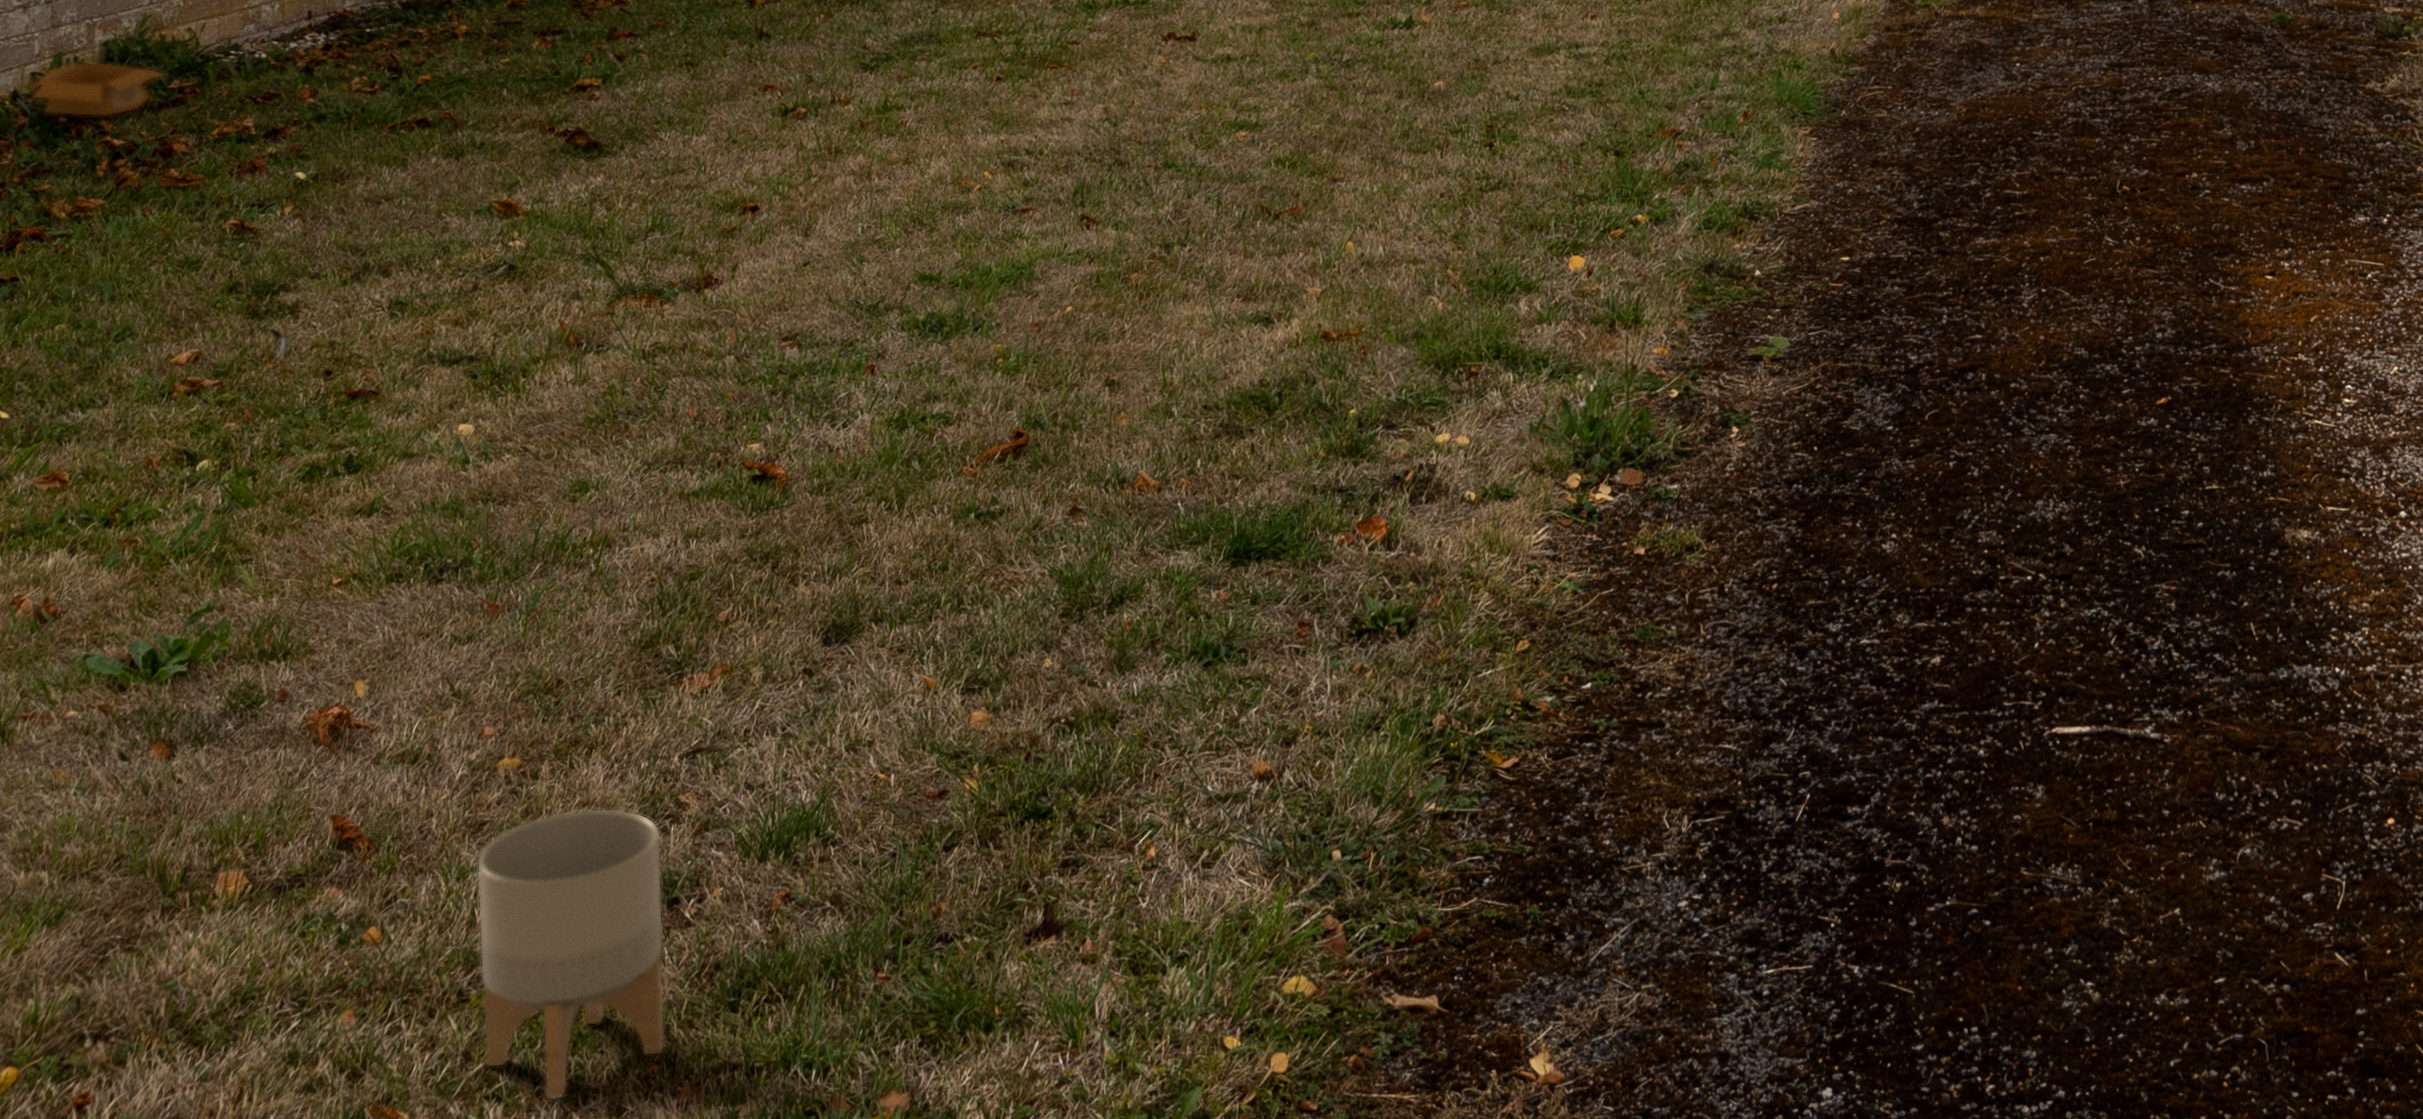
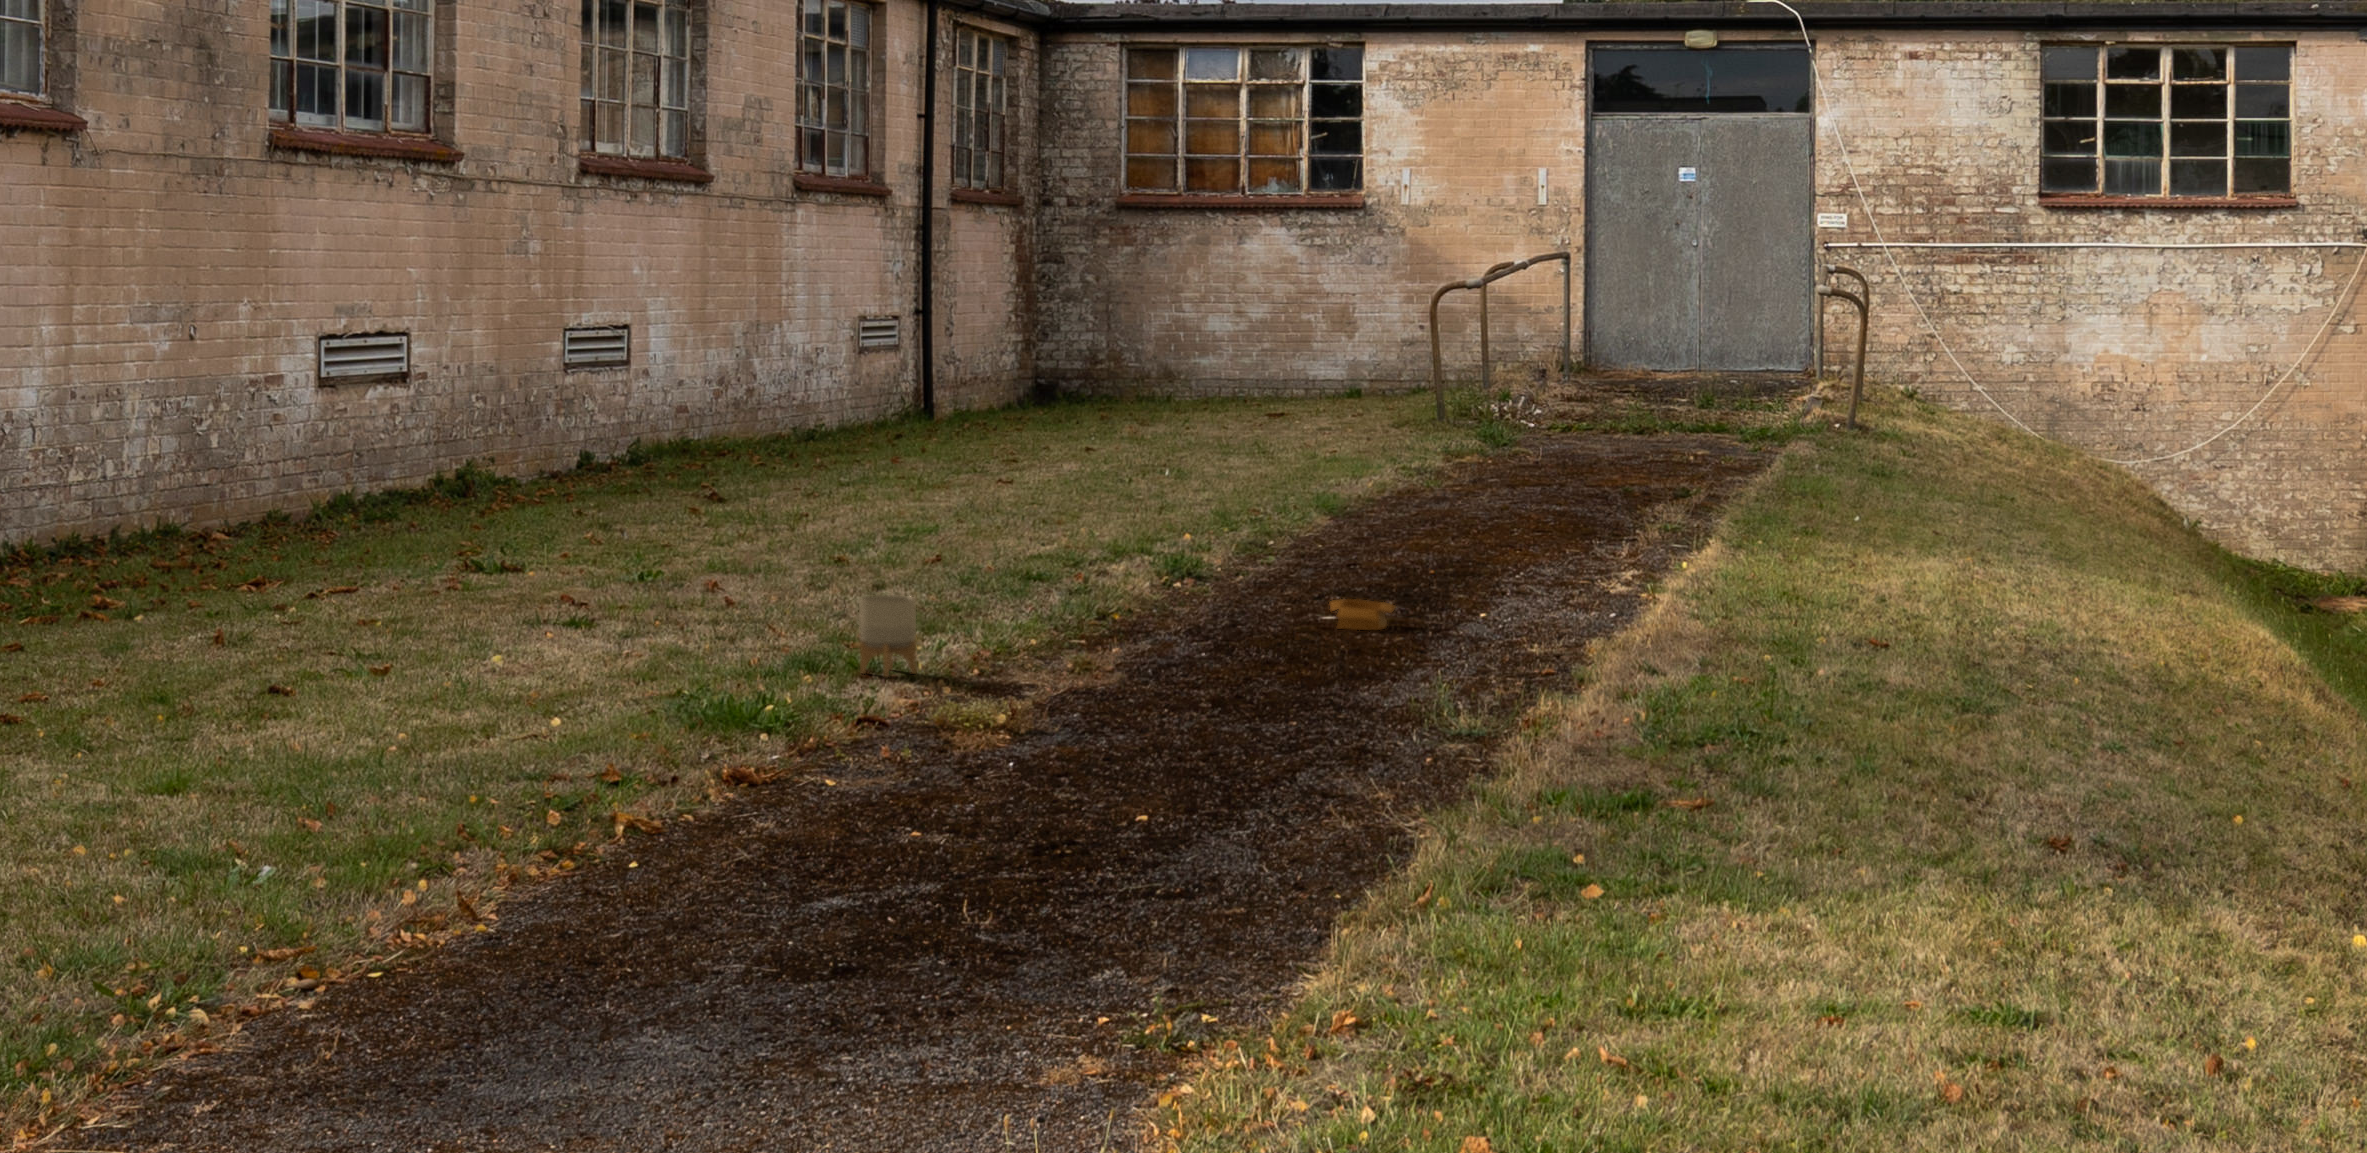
cardboard box: present [34,64,167,115] -> present [1330,599,1395,630]

